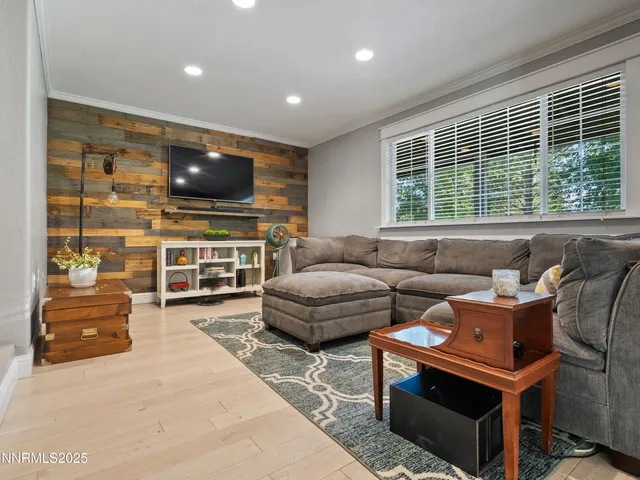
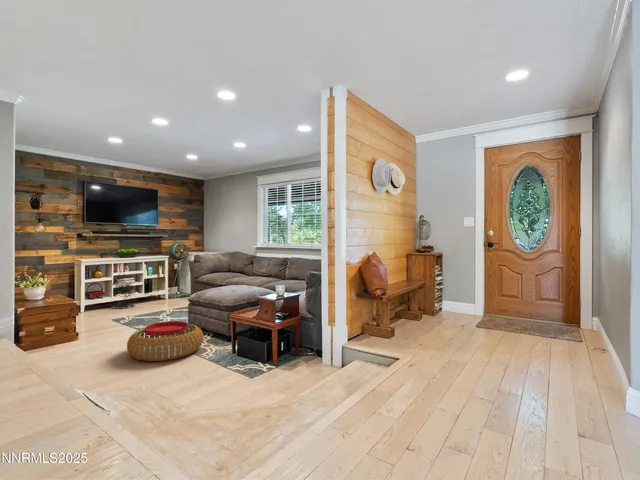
pouf: none [179,335,315,420] -> present [127,321,203,361]

